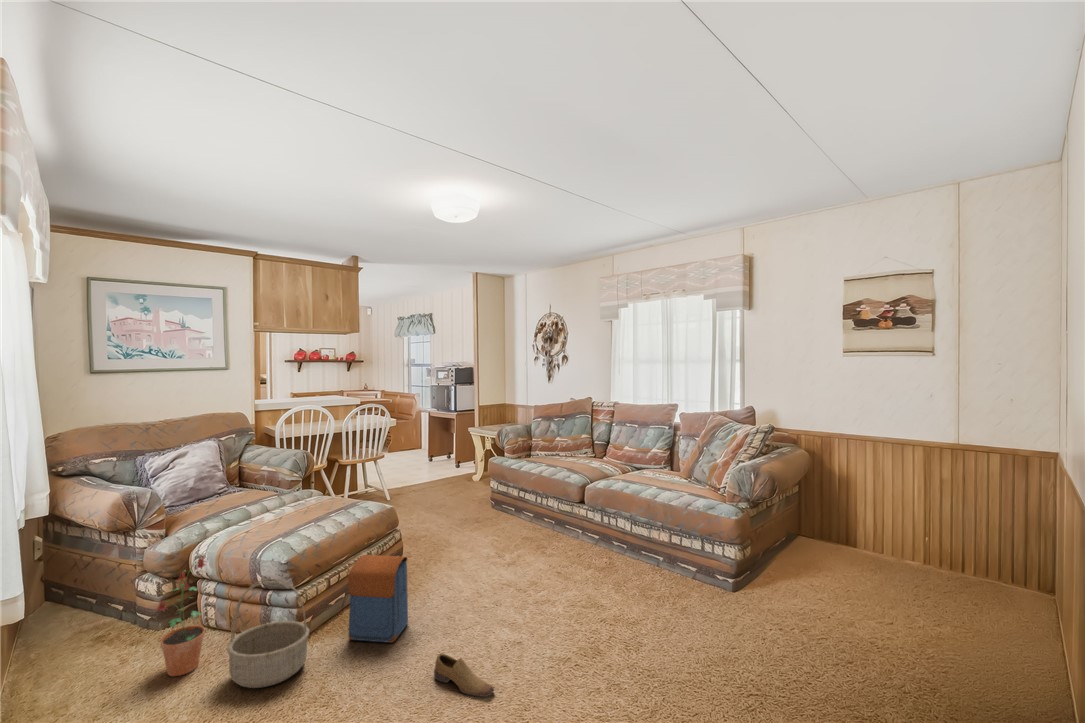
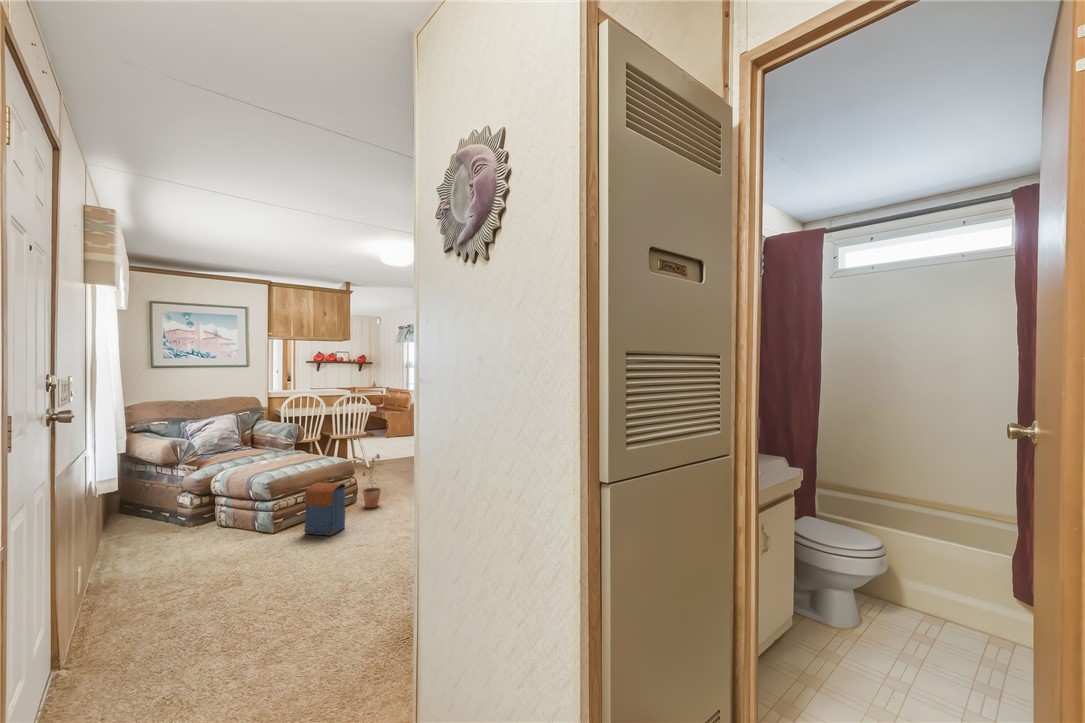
potted plant: present [157,557,205,676] -> present [363,454,381,508]
basket: present [227,579,309,688] -> none [226,488,277,551]
shoe: present [434,654,494,697] -> none [348,536,379,557]

